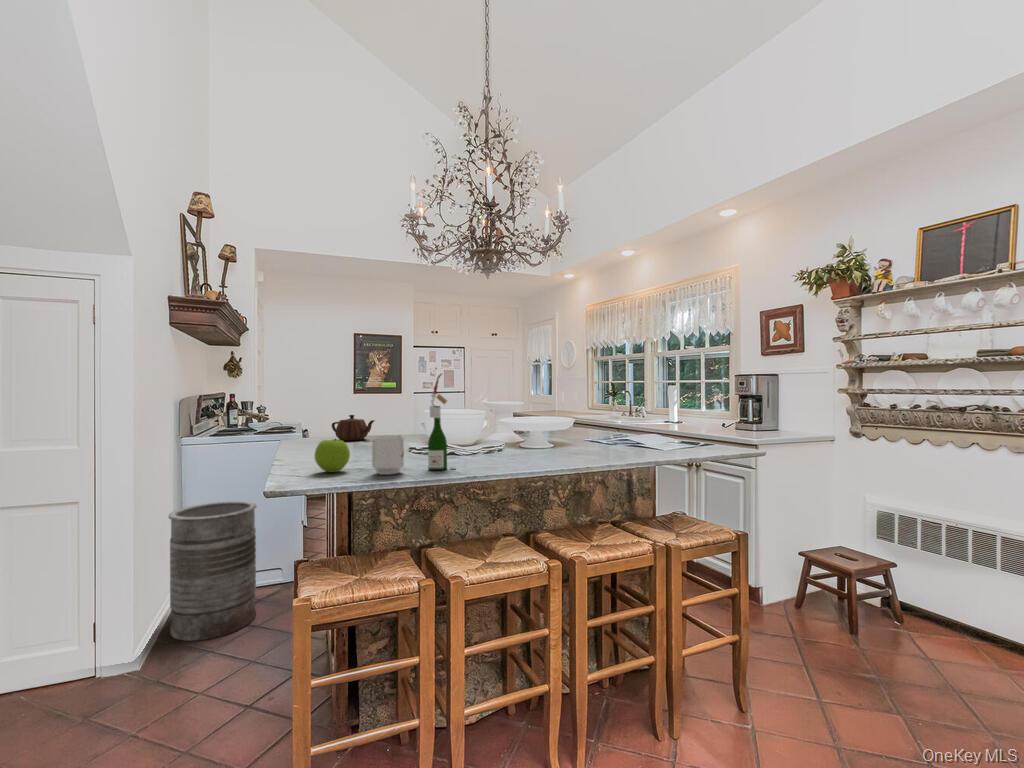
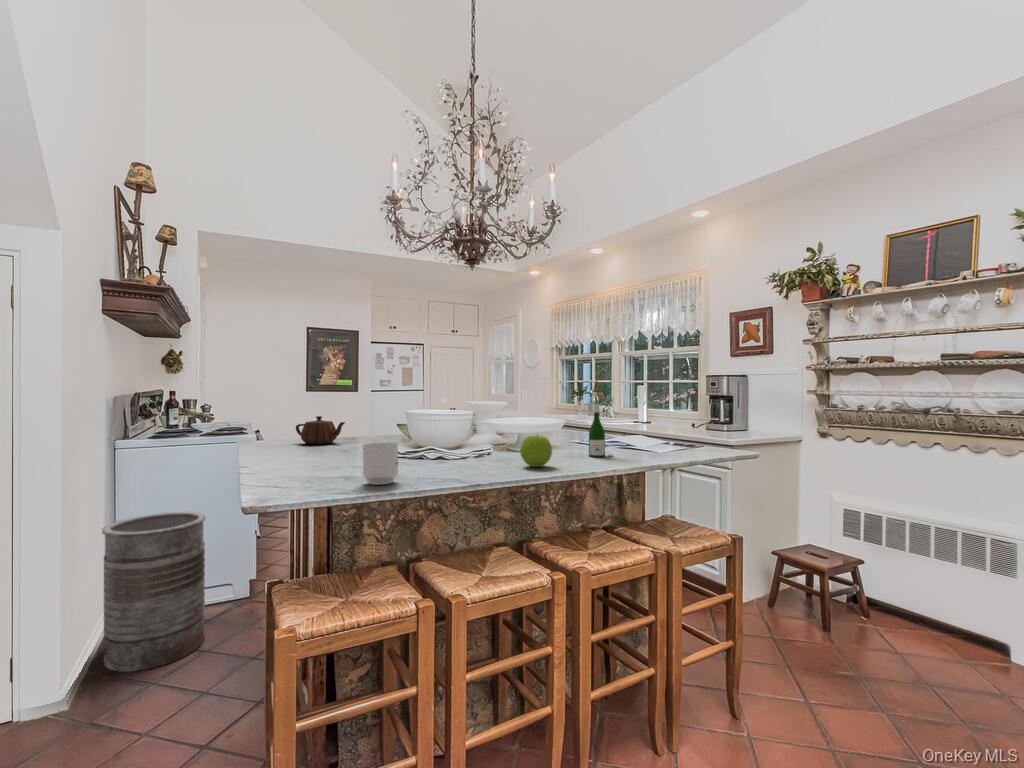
wine bottle: present [428,374,456,470] -> present [587,376,613,457]
apple: present [315,439,350,472] -> present [520,435,552,467]

